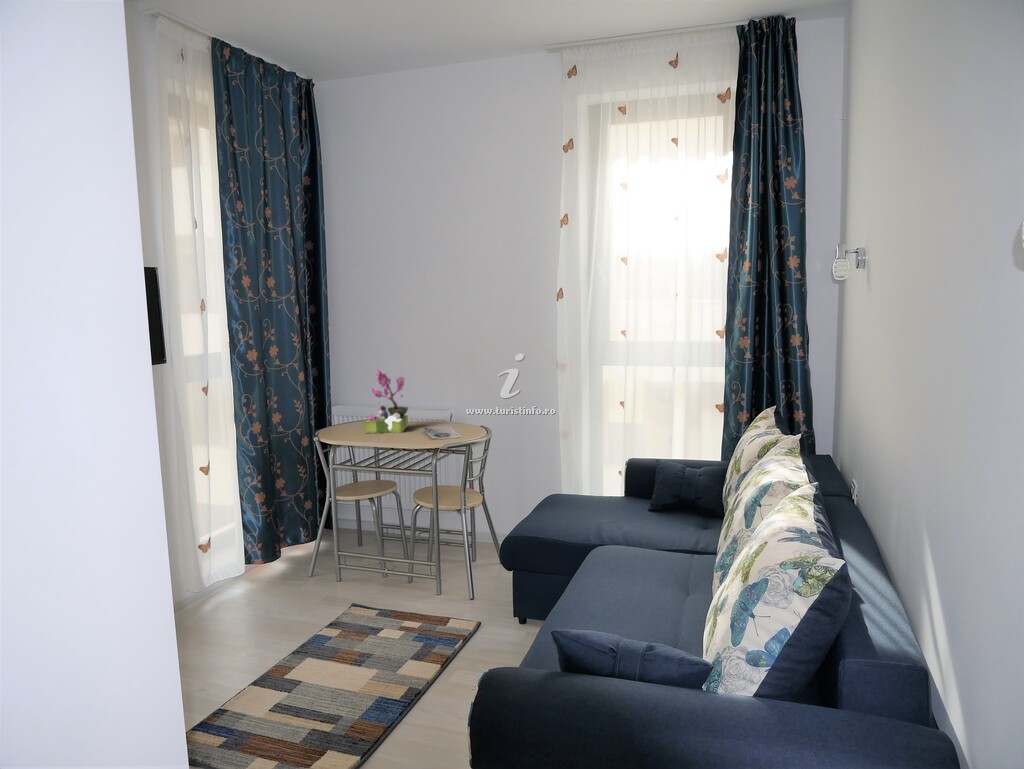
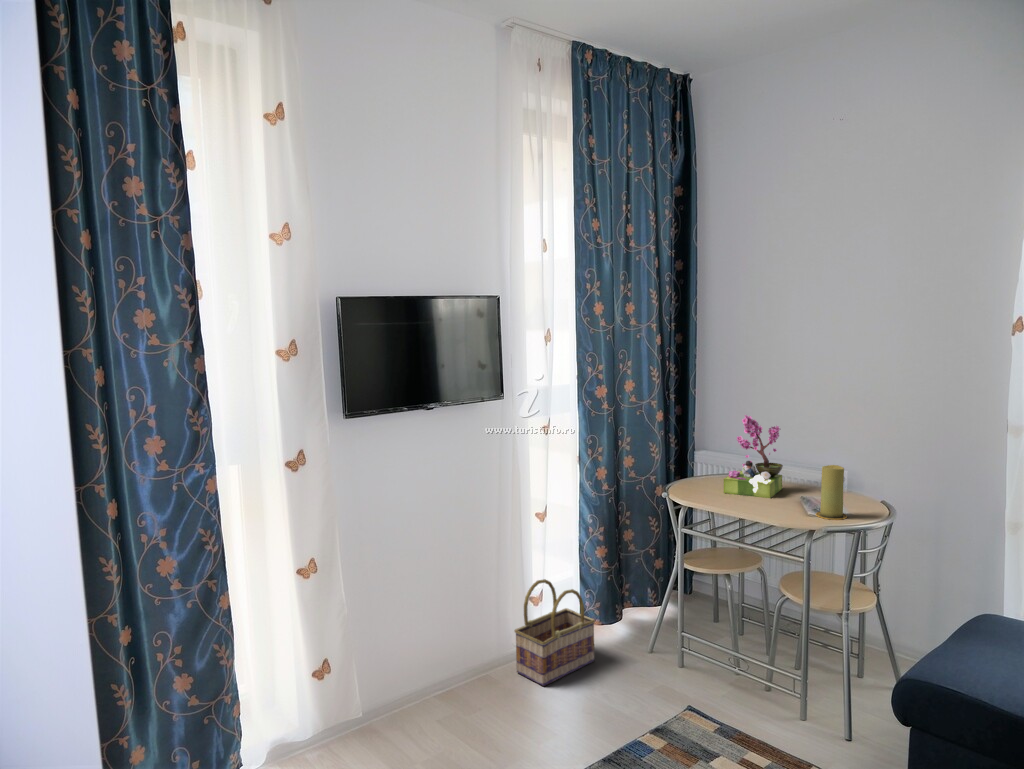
candle: none [437,400,459,439] -> present [816,465,847,520]
basket: none [189,528,263,618] -> present [515,579,595,686]

